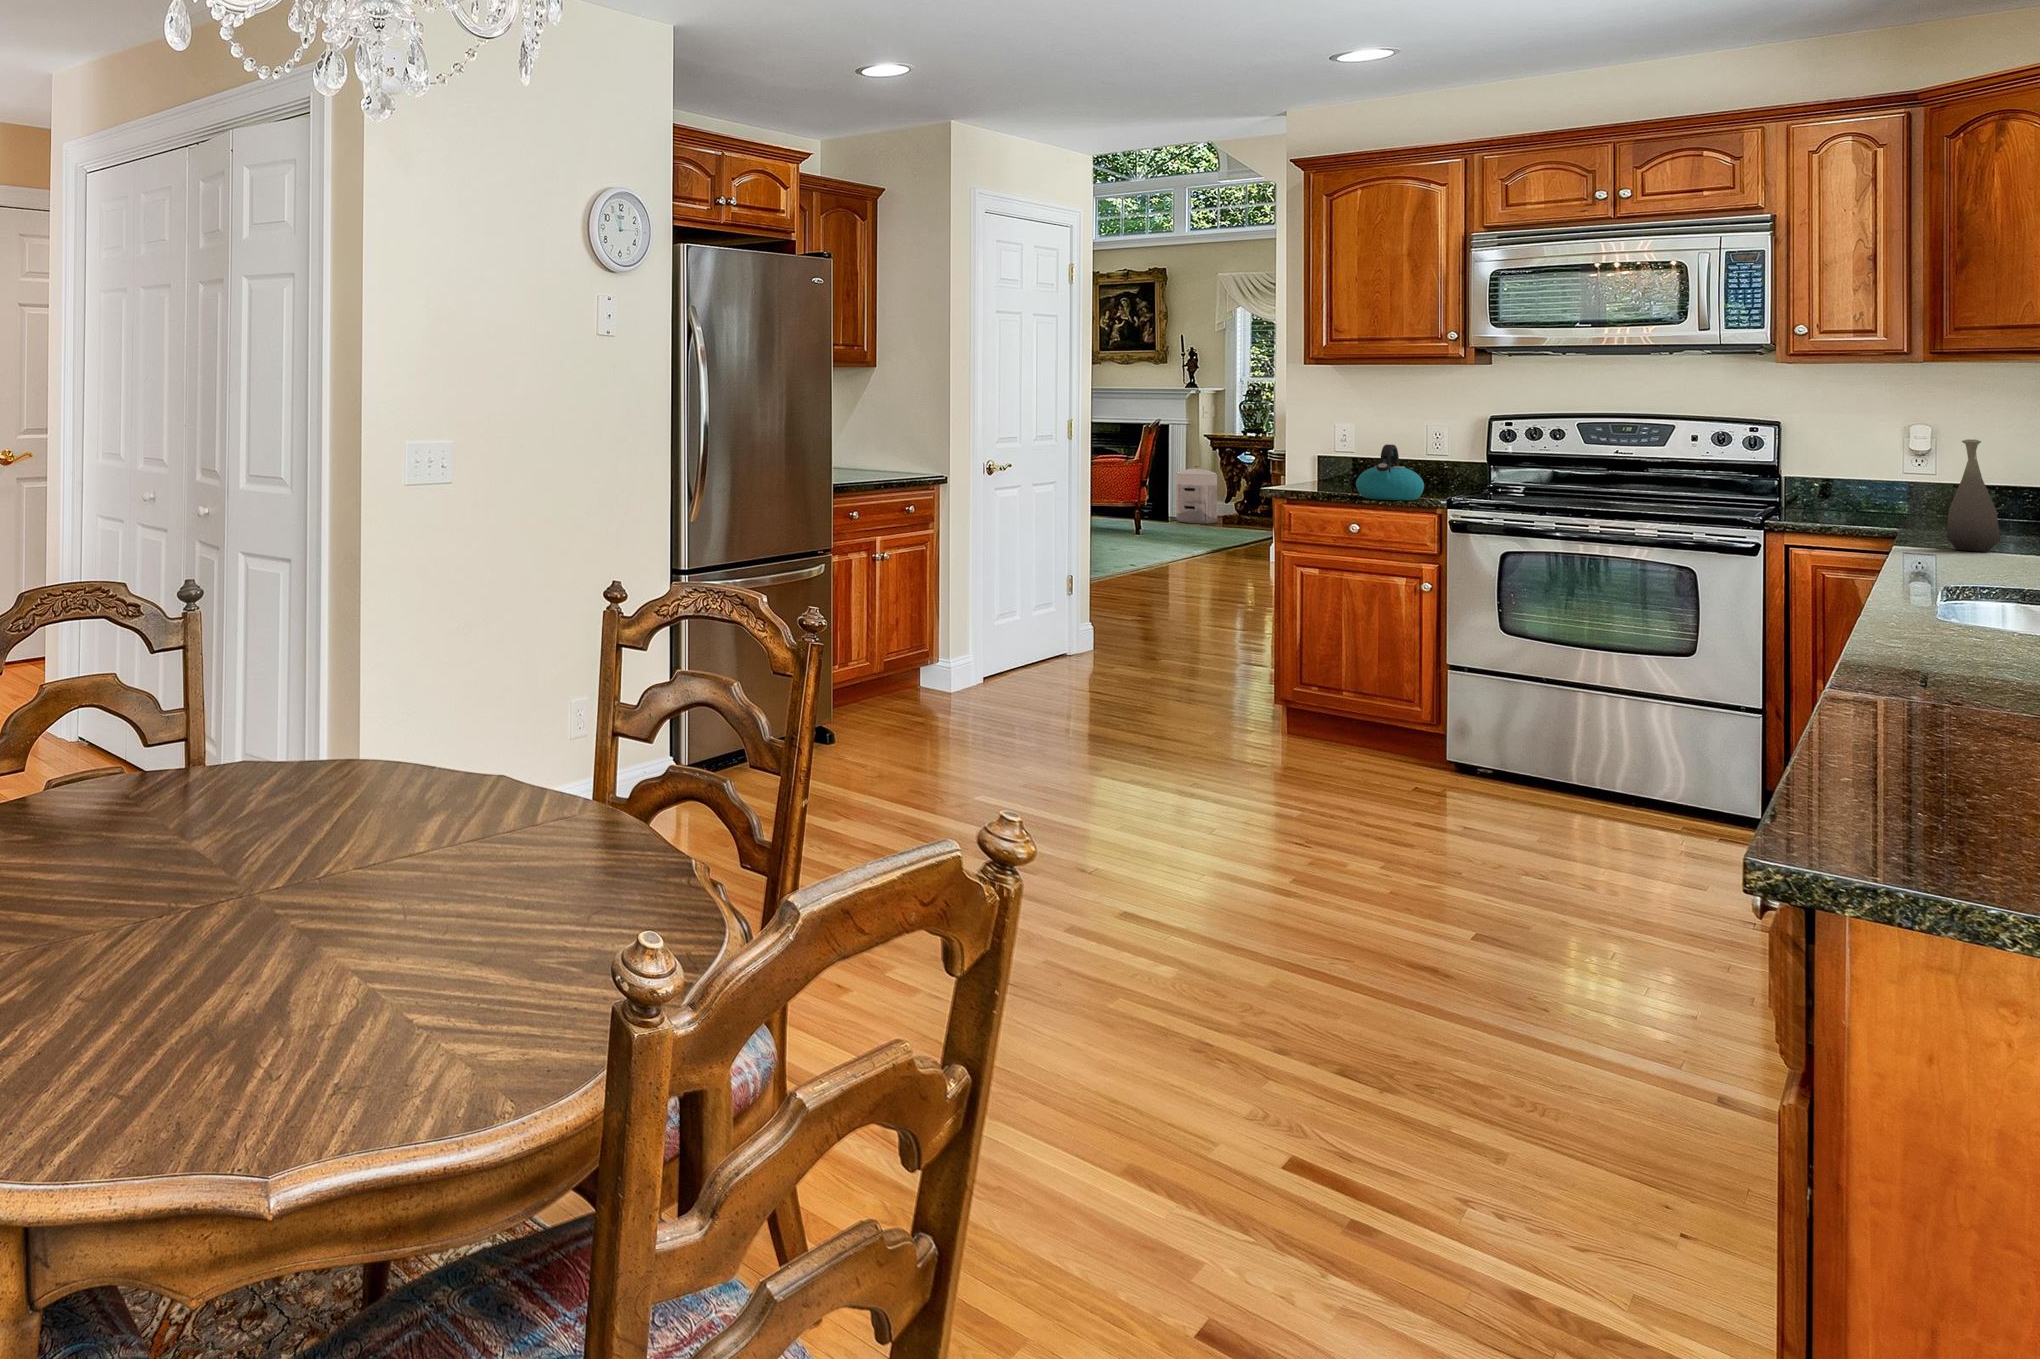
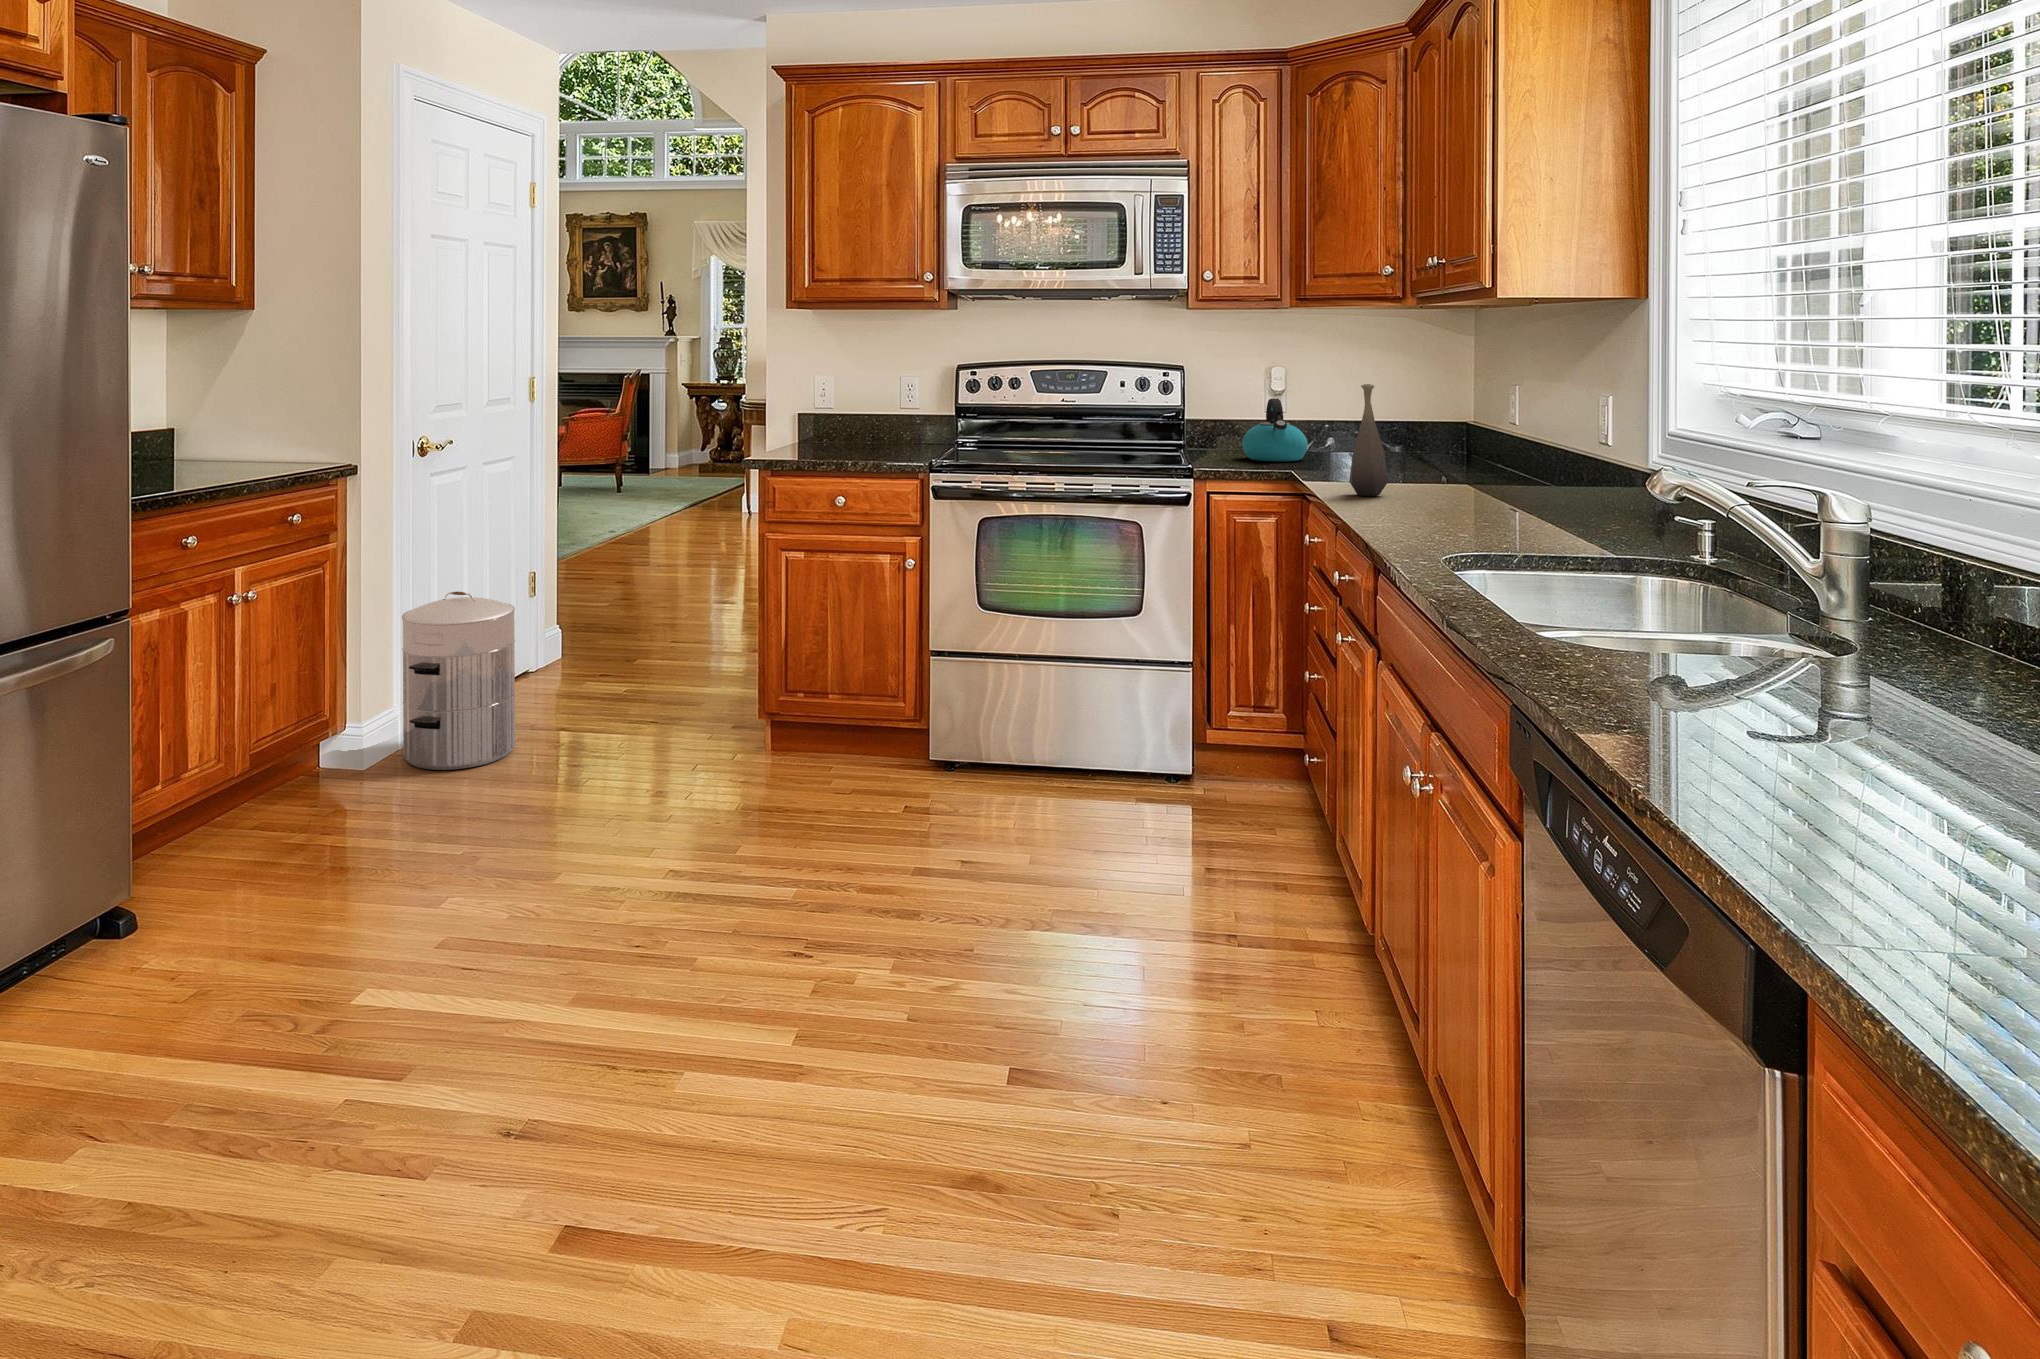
kettle: present [1356,444,1424,500] -> present [1242,399,1308,462]
waste bin: present [1176,466,1217,524] -> present [402,592,515,770]

